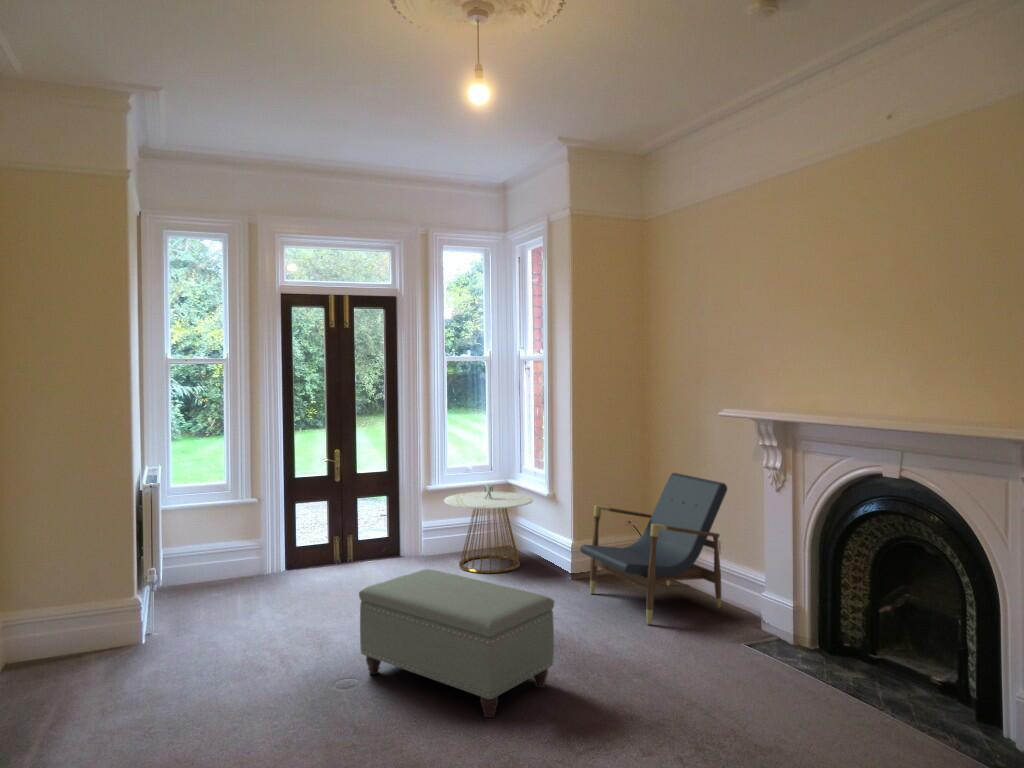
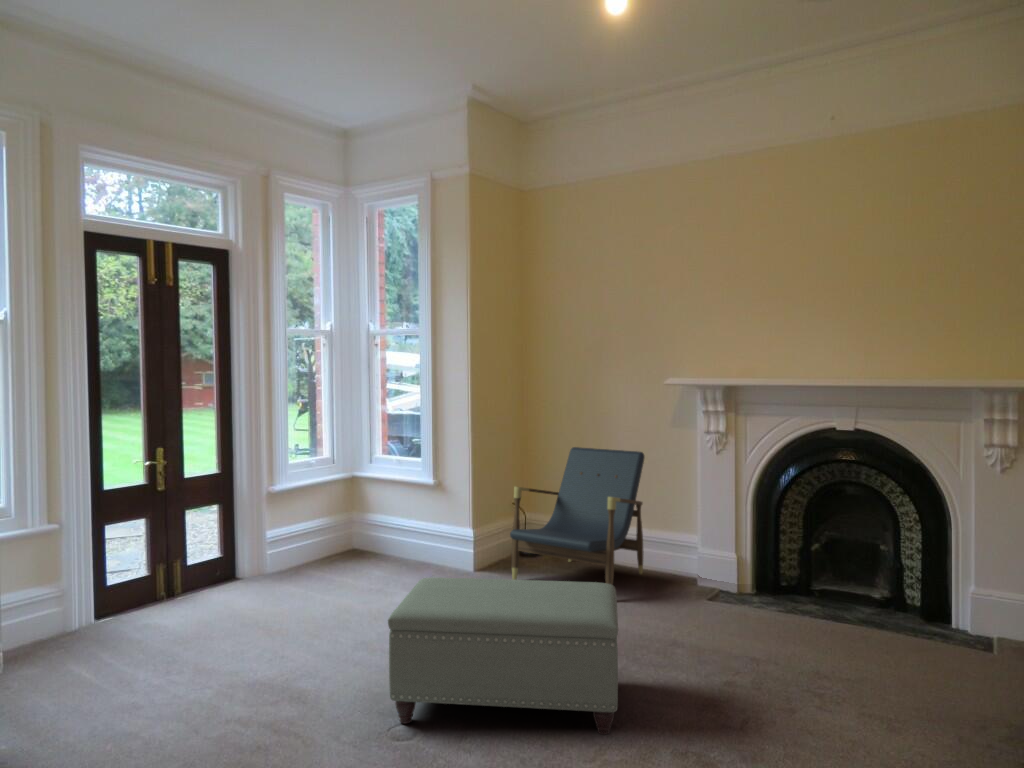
side table: present [444,484,533,573] -> none [309,477,416,582]

